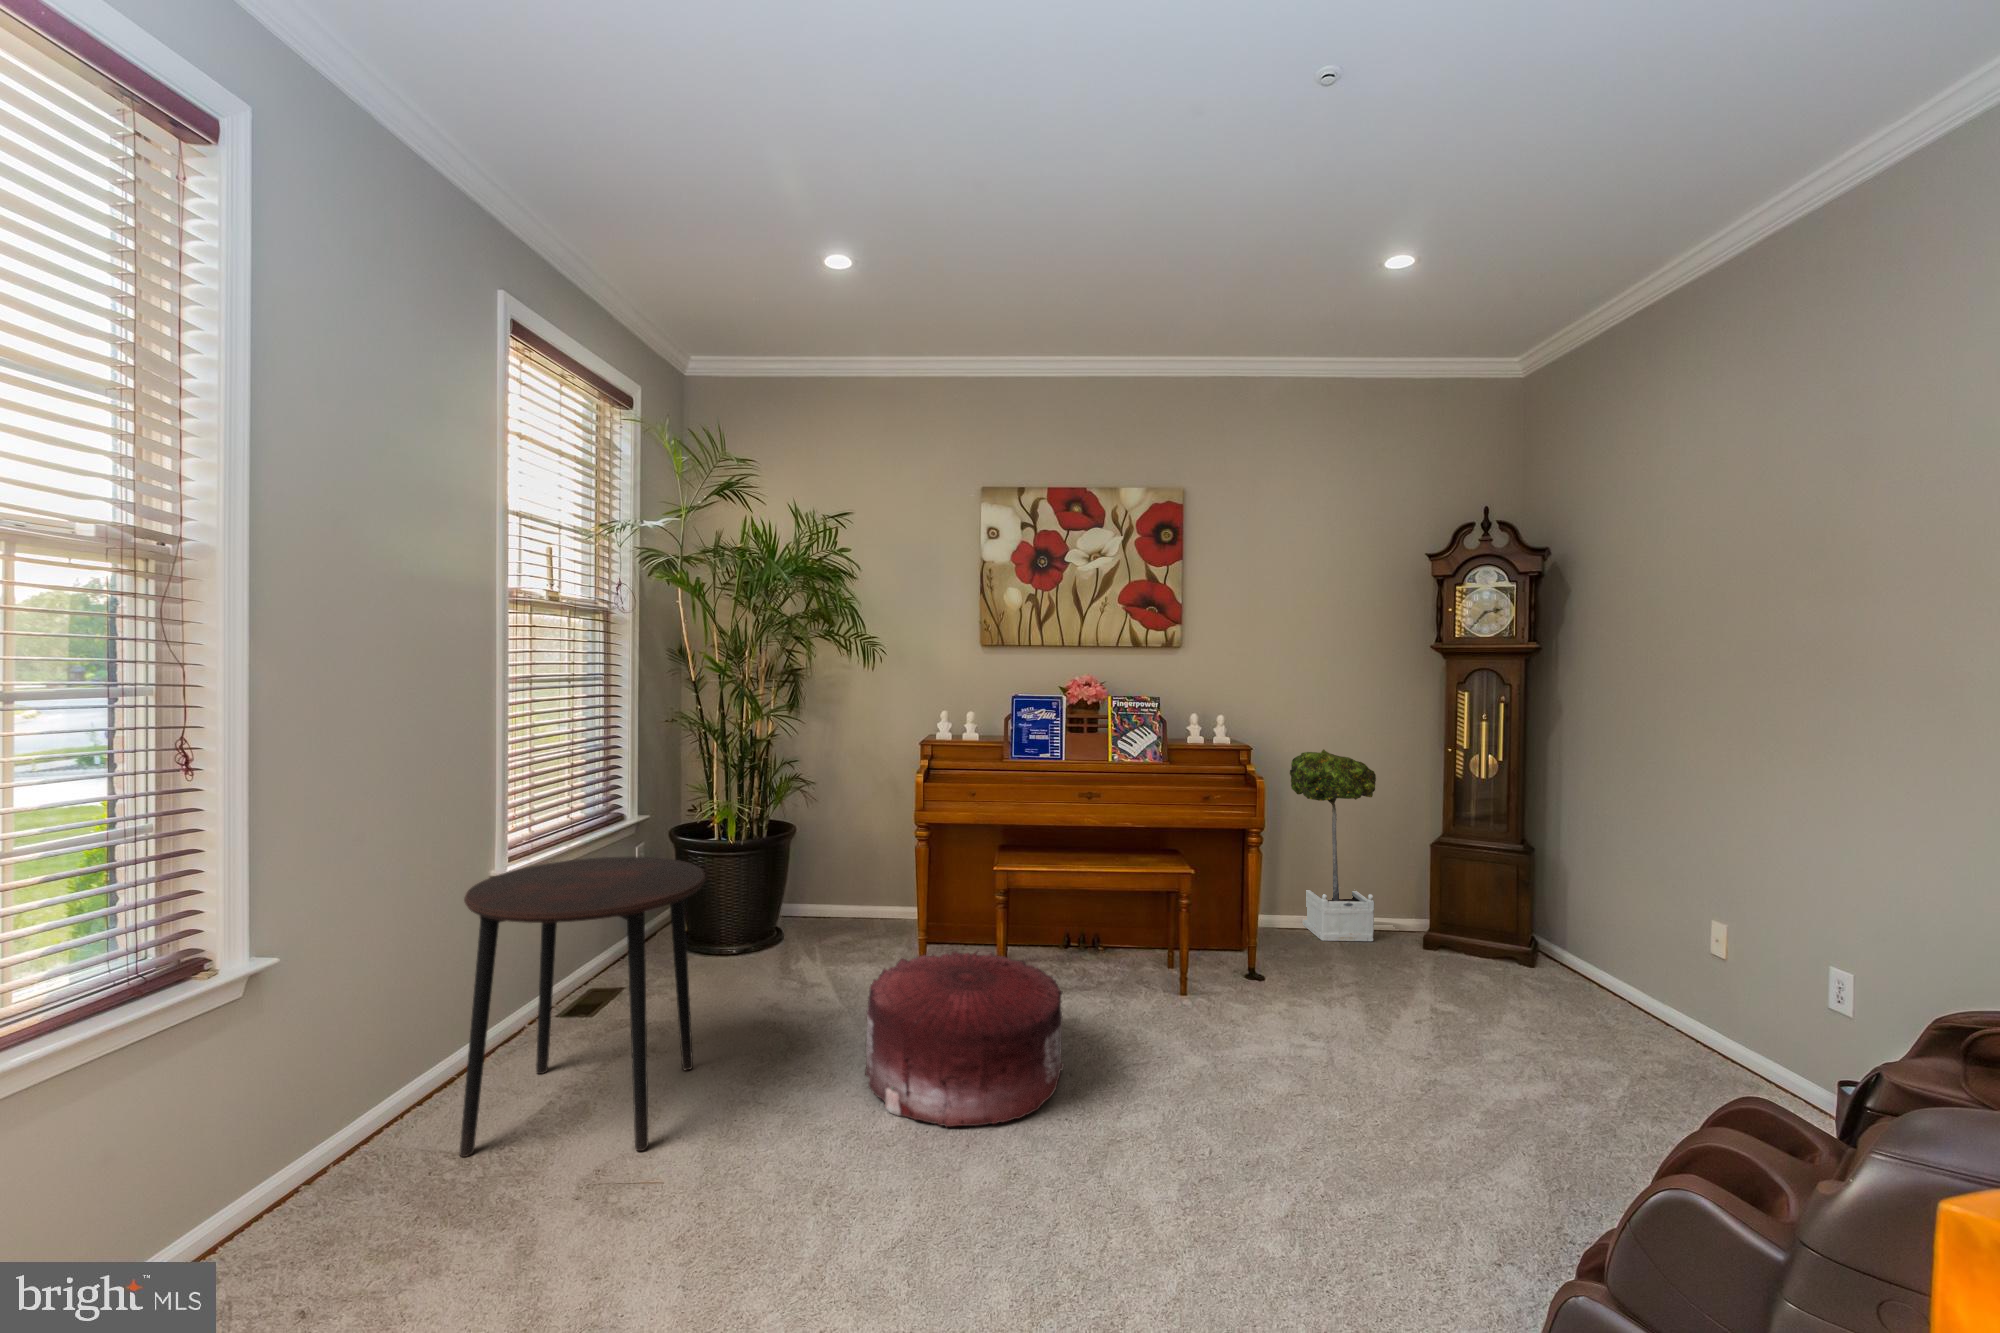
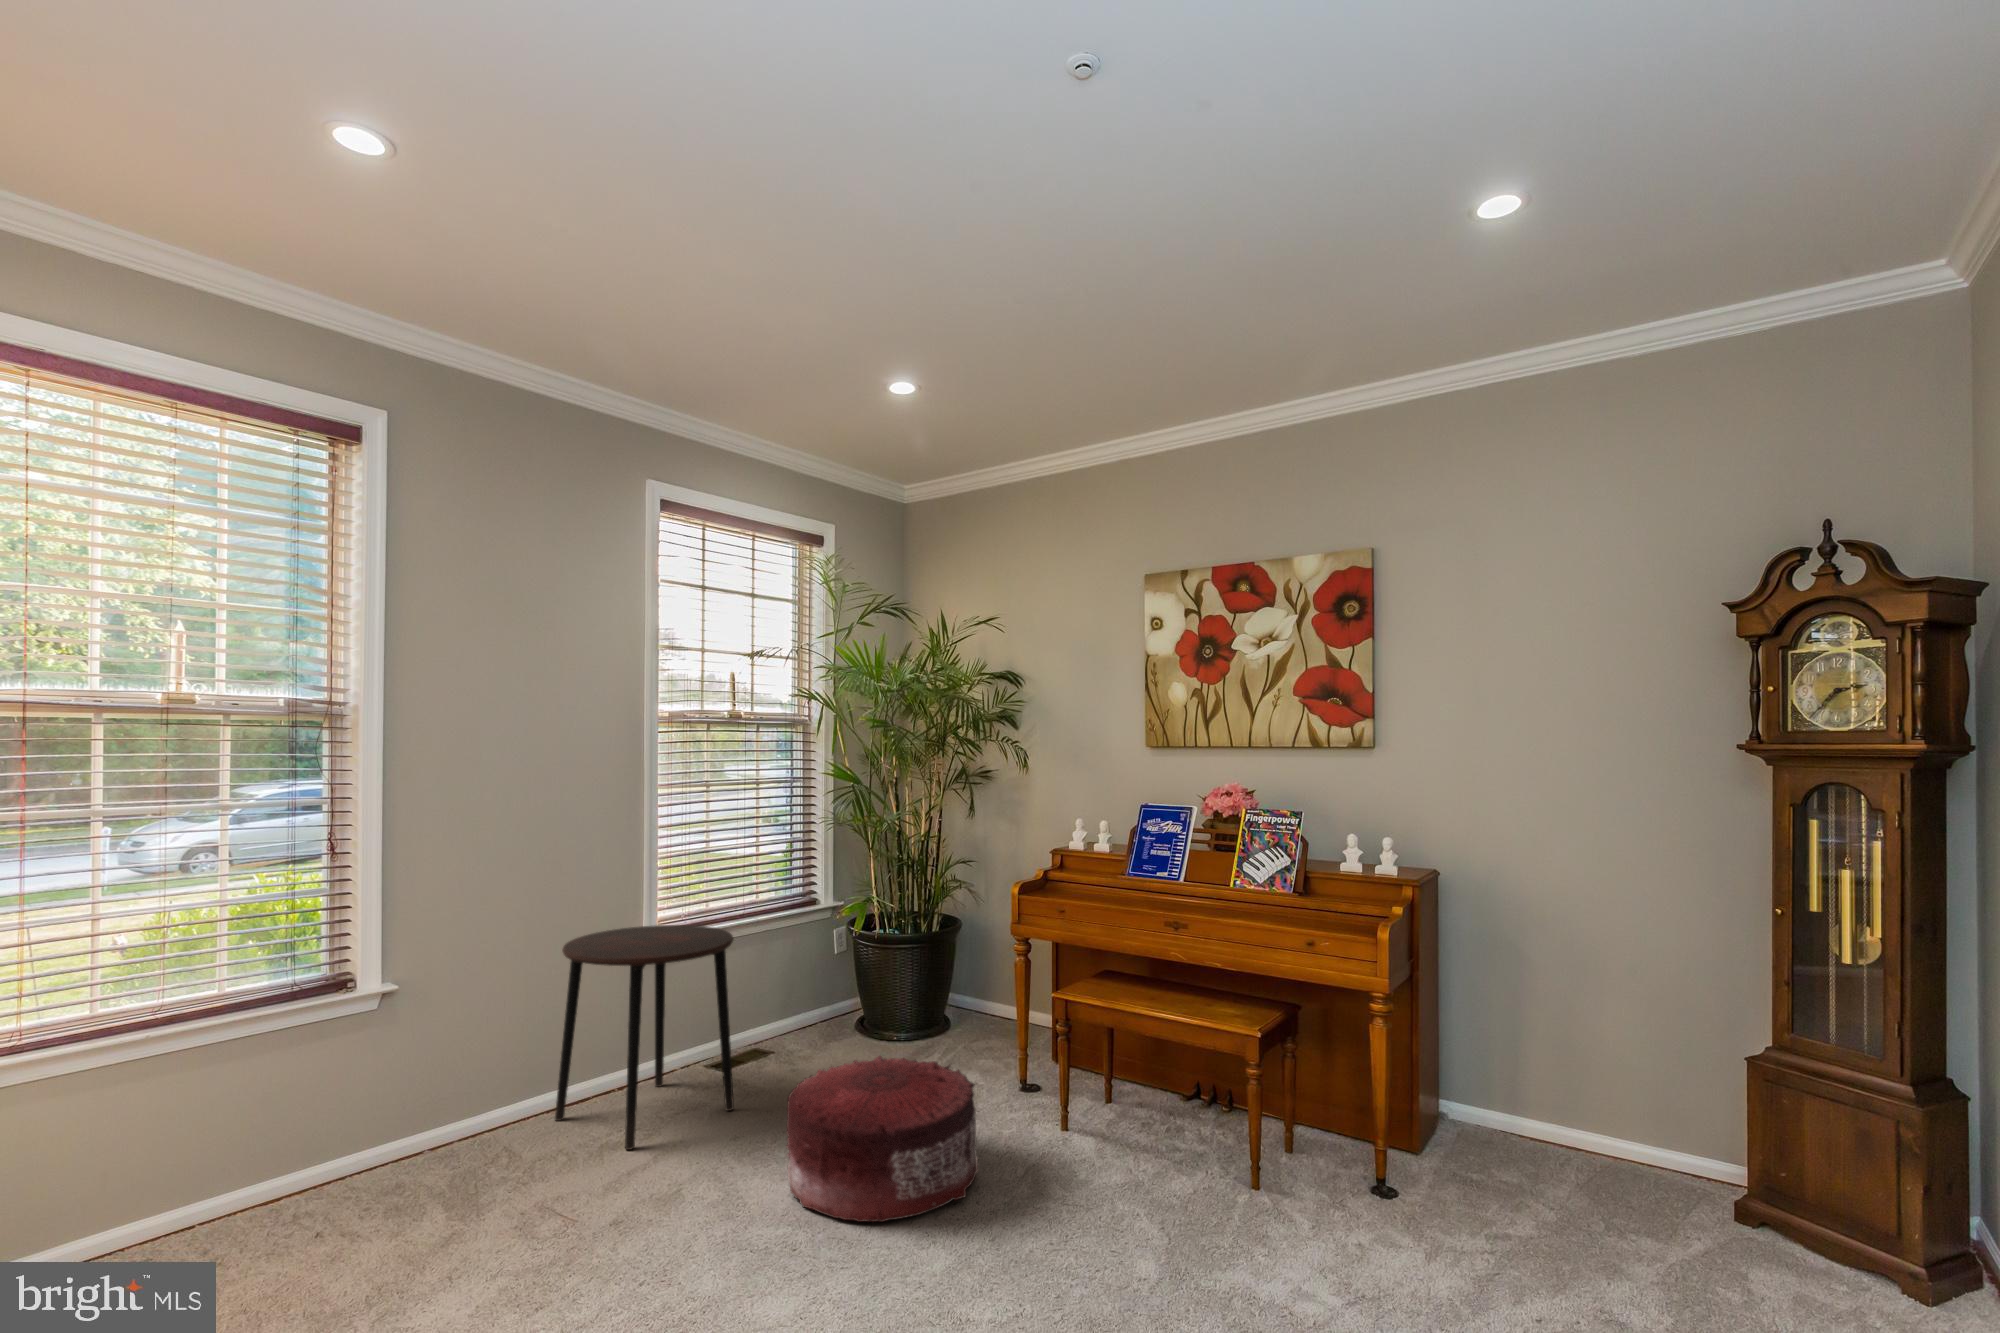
potted tree: present [1290,749,1376,941] -> none [1509,898,1652,1209]

